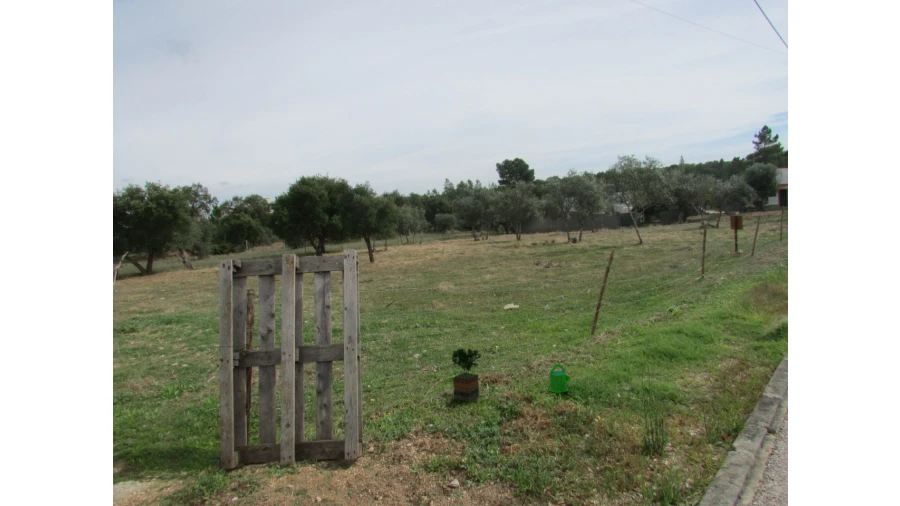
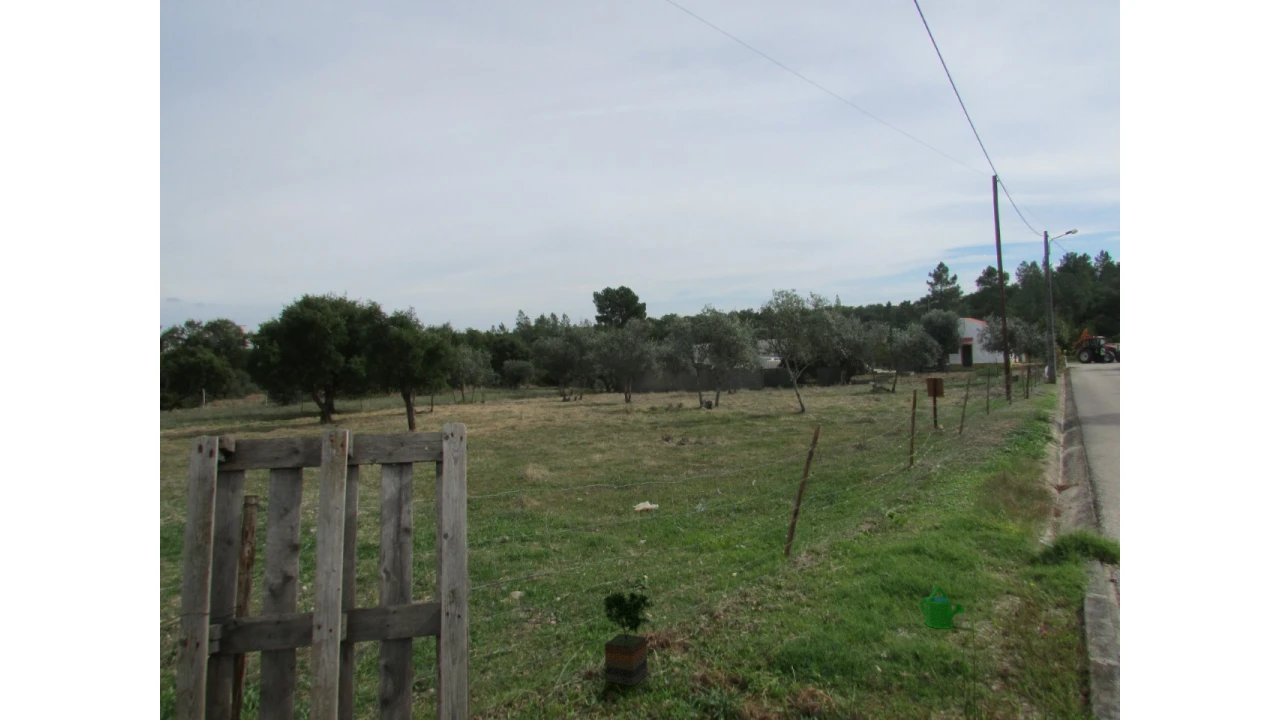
watering can: present [549,364,571,393] -> present [920,587,965,629]

